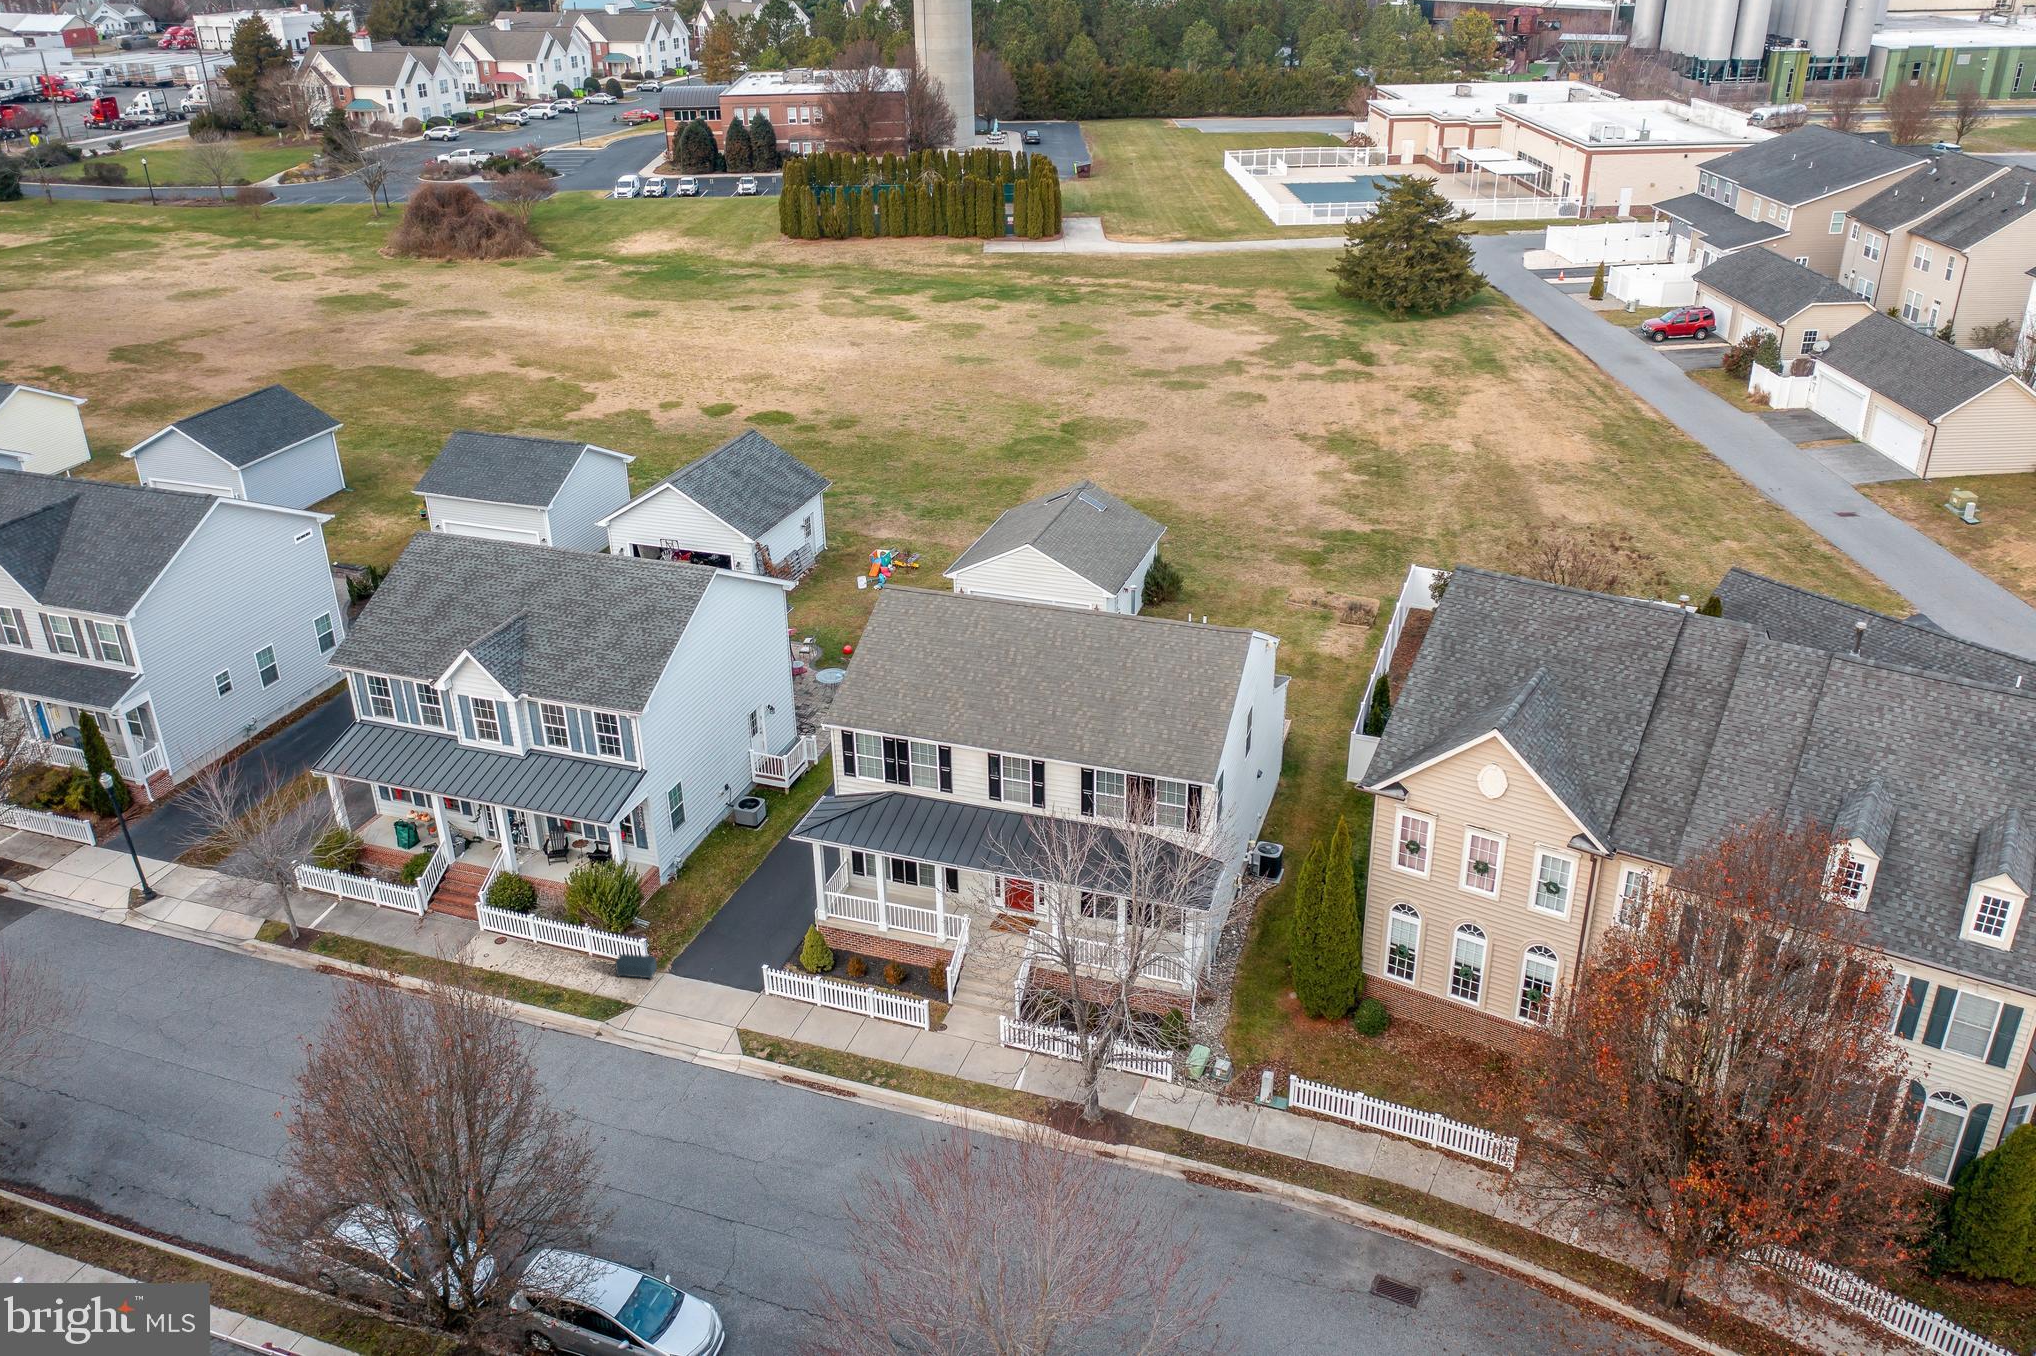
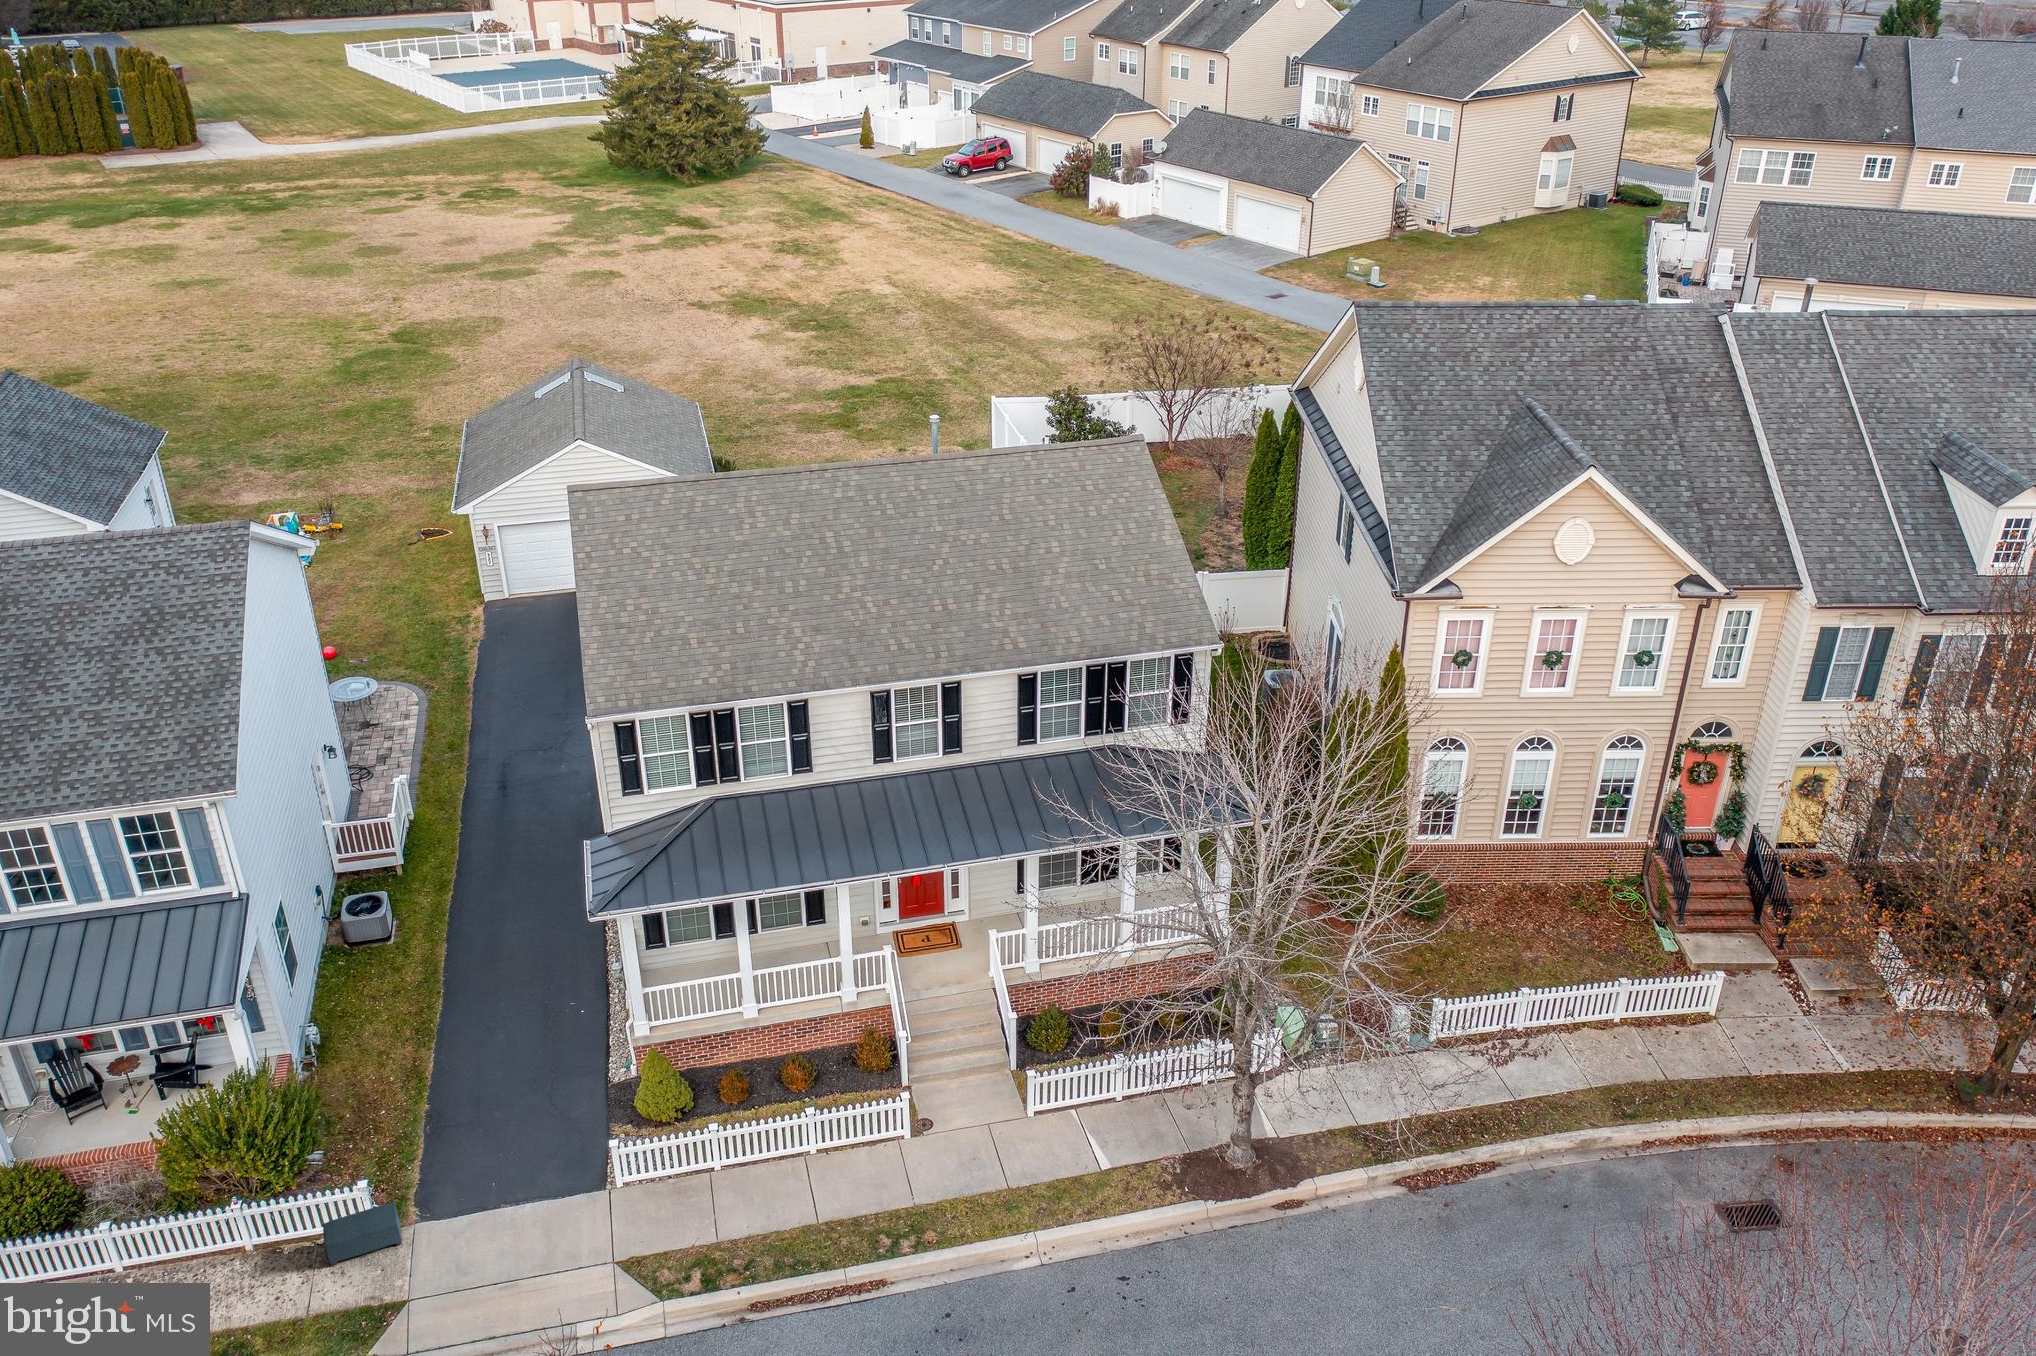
decorative plant: none [1635,1279,1662,1302] -> present [1956,1078,1984,1102]

